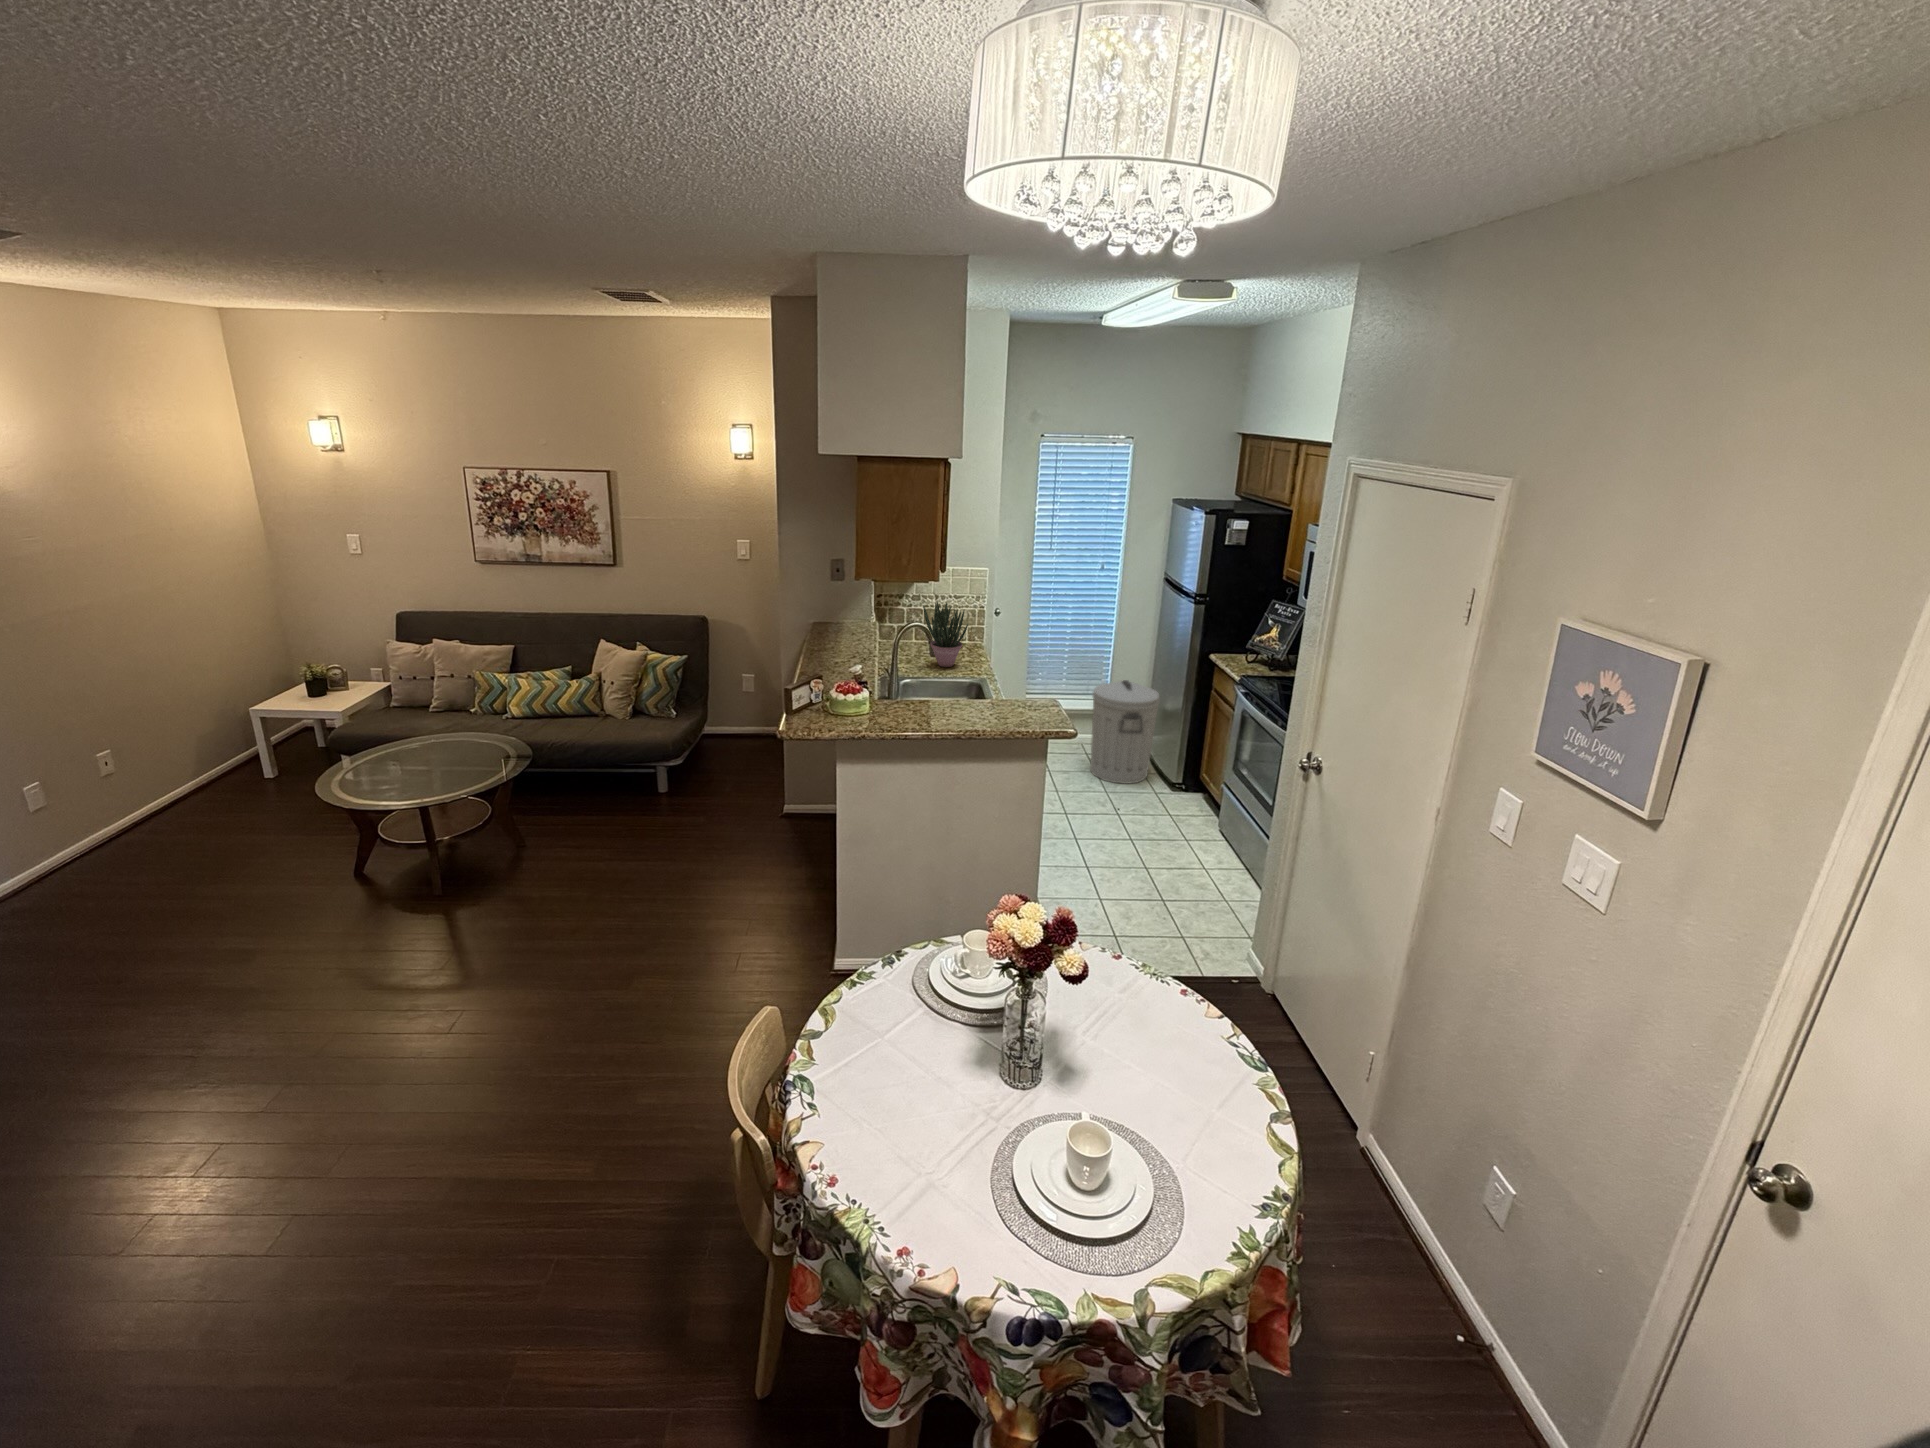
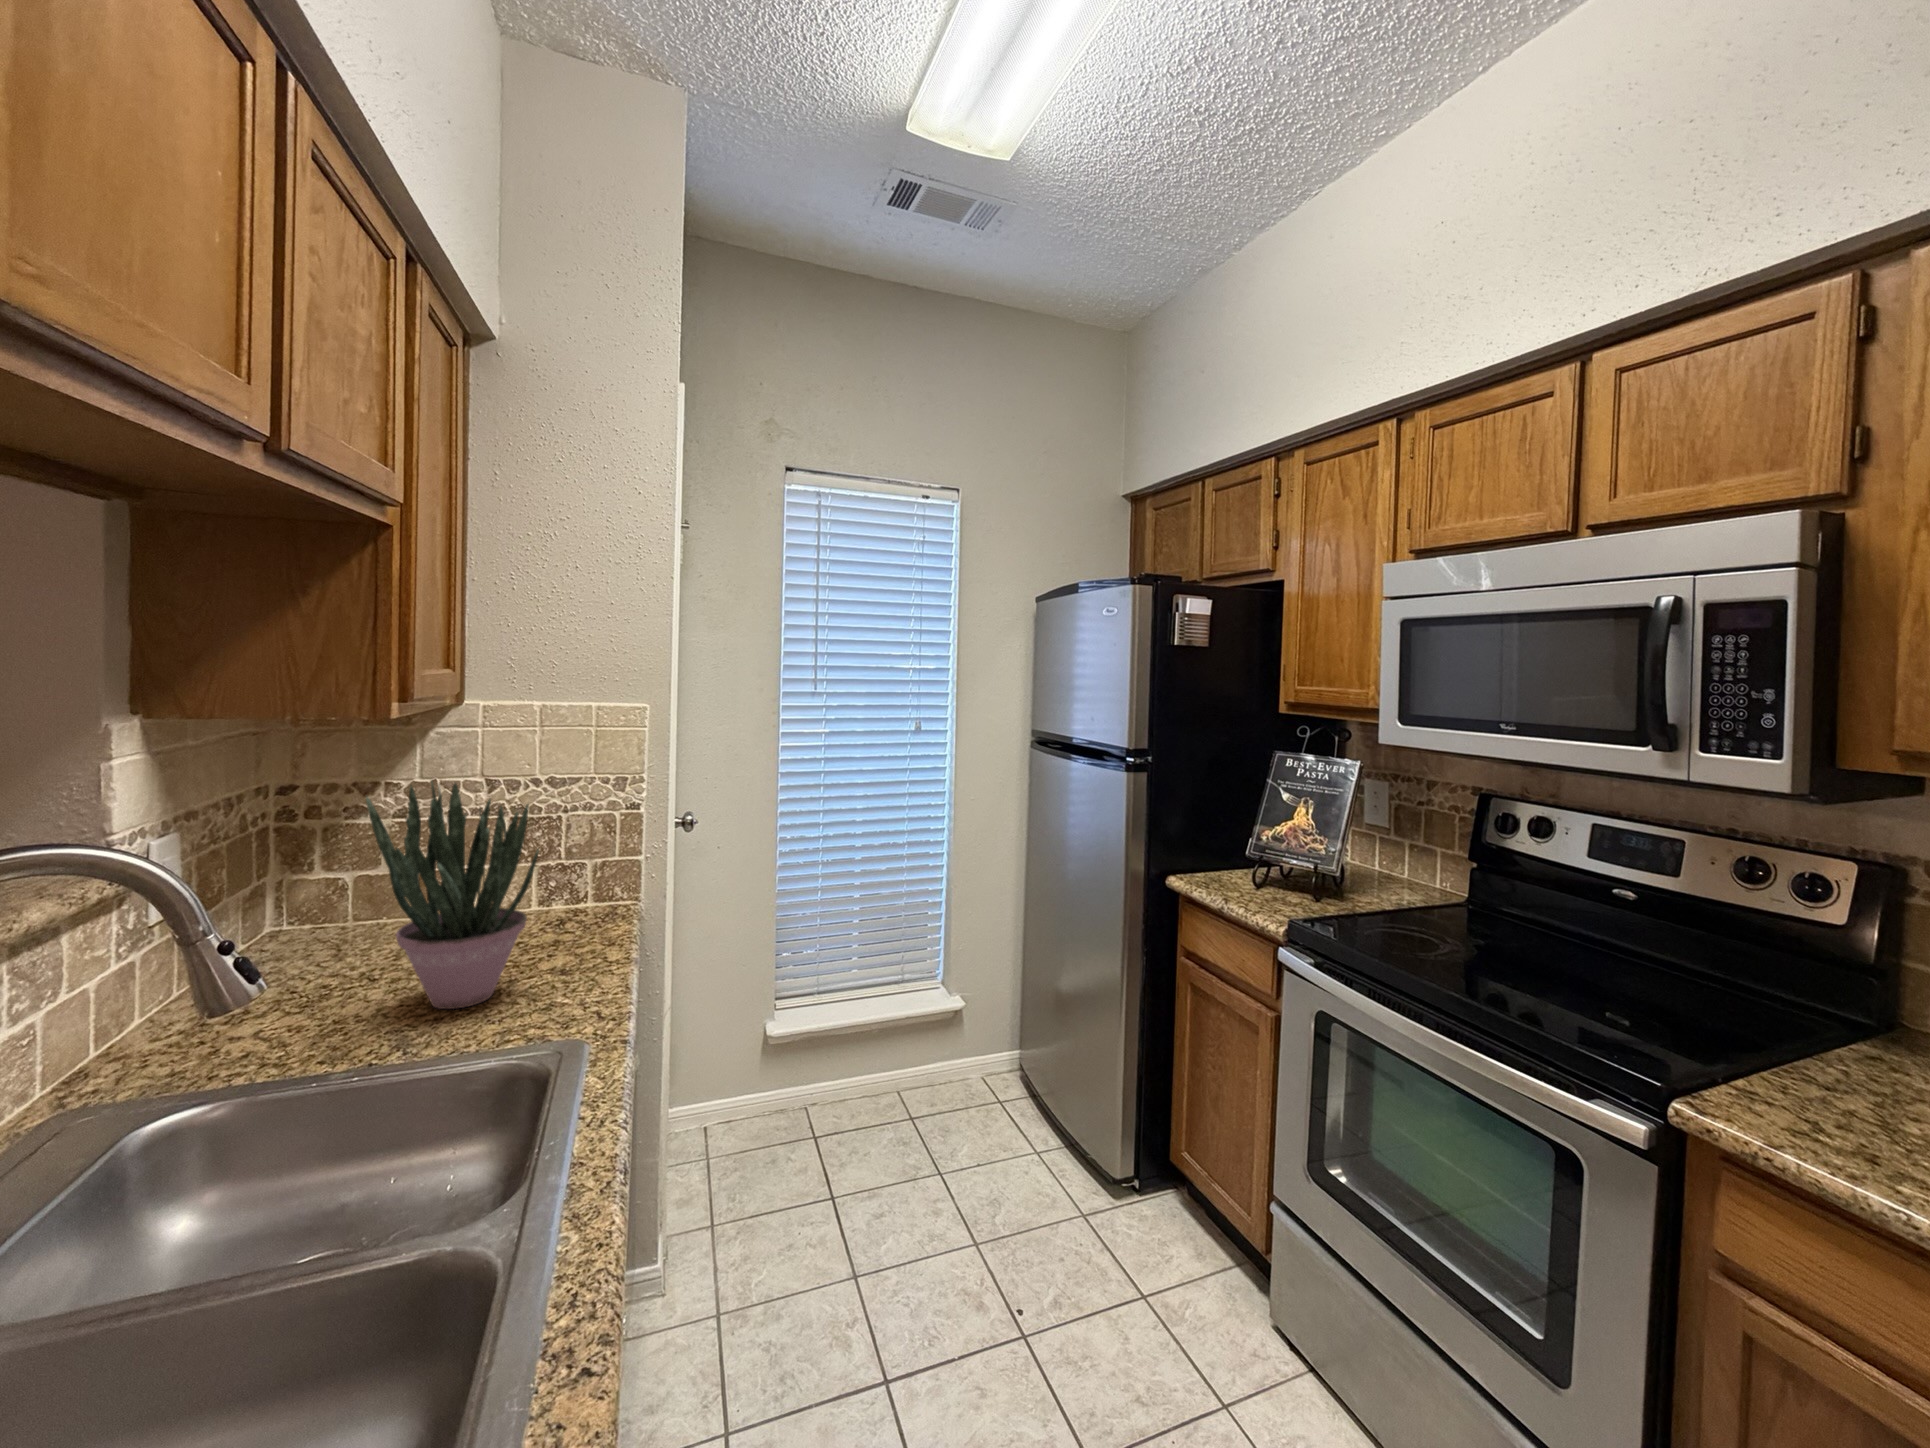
trash can: present [1090,680,1160,784] -> none [920,948,1063,1202]

